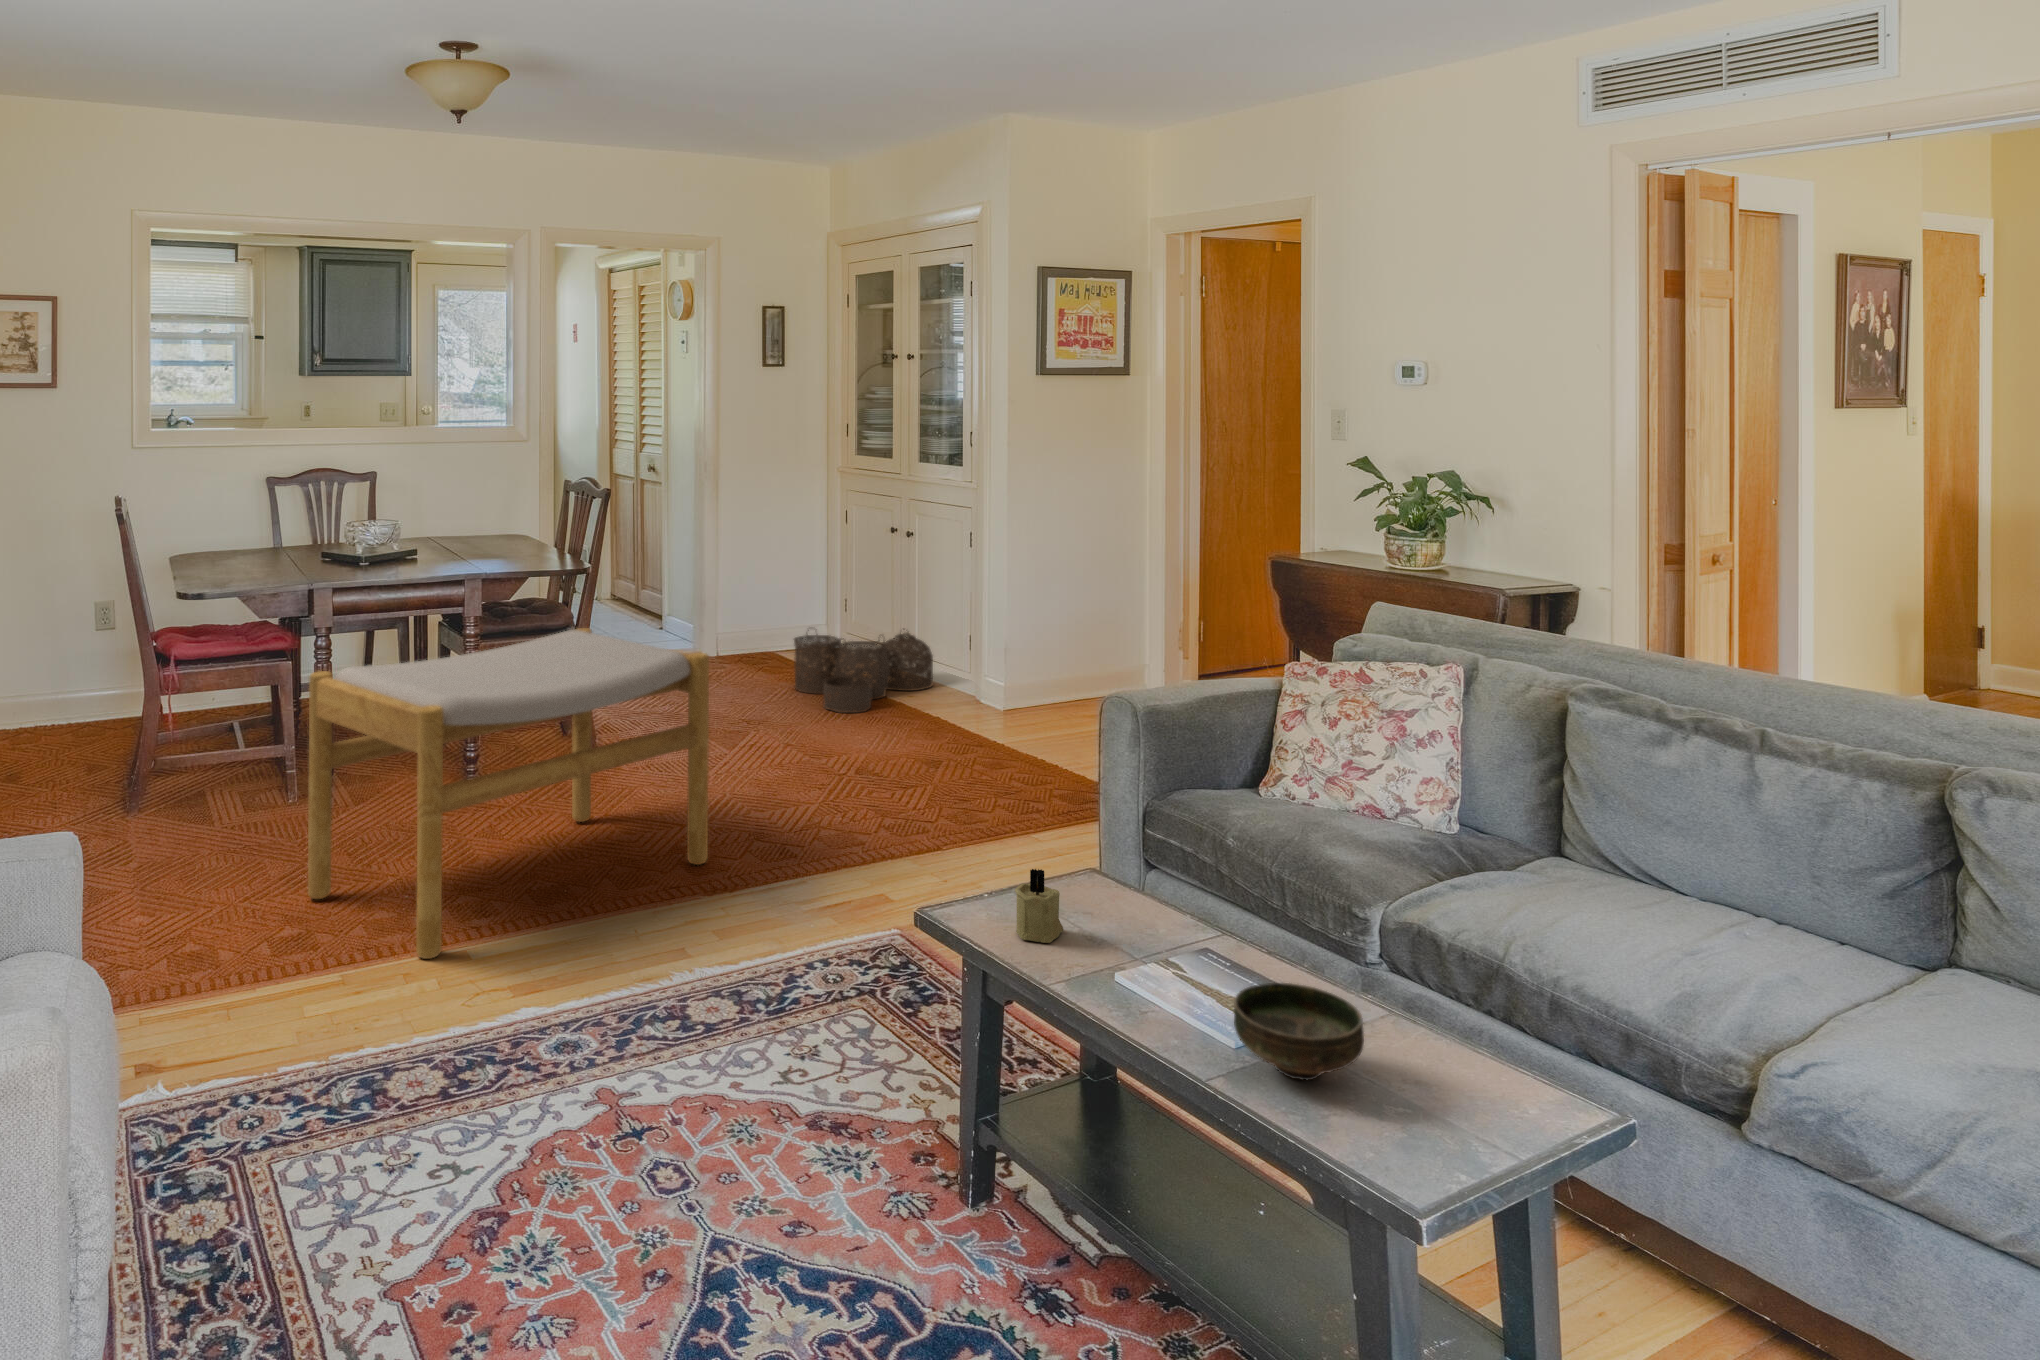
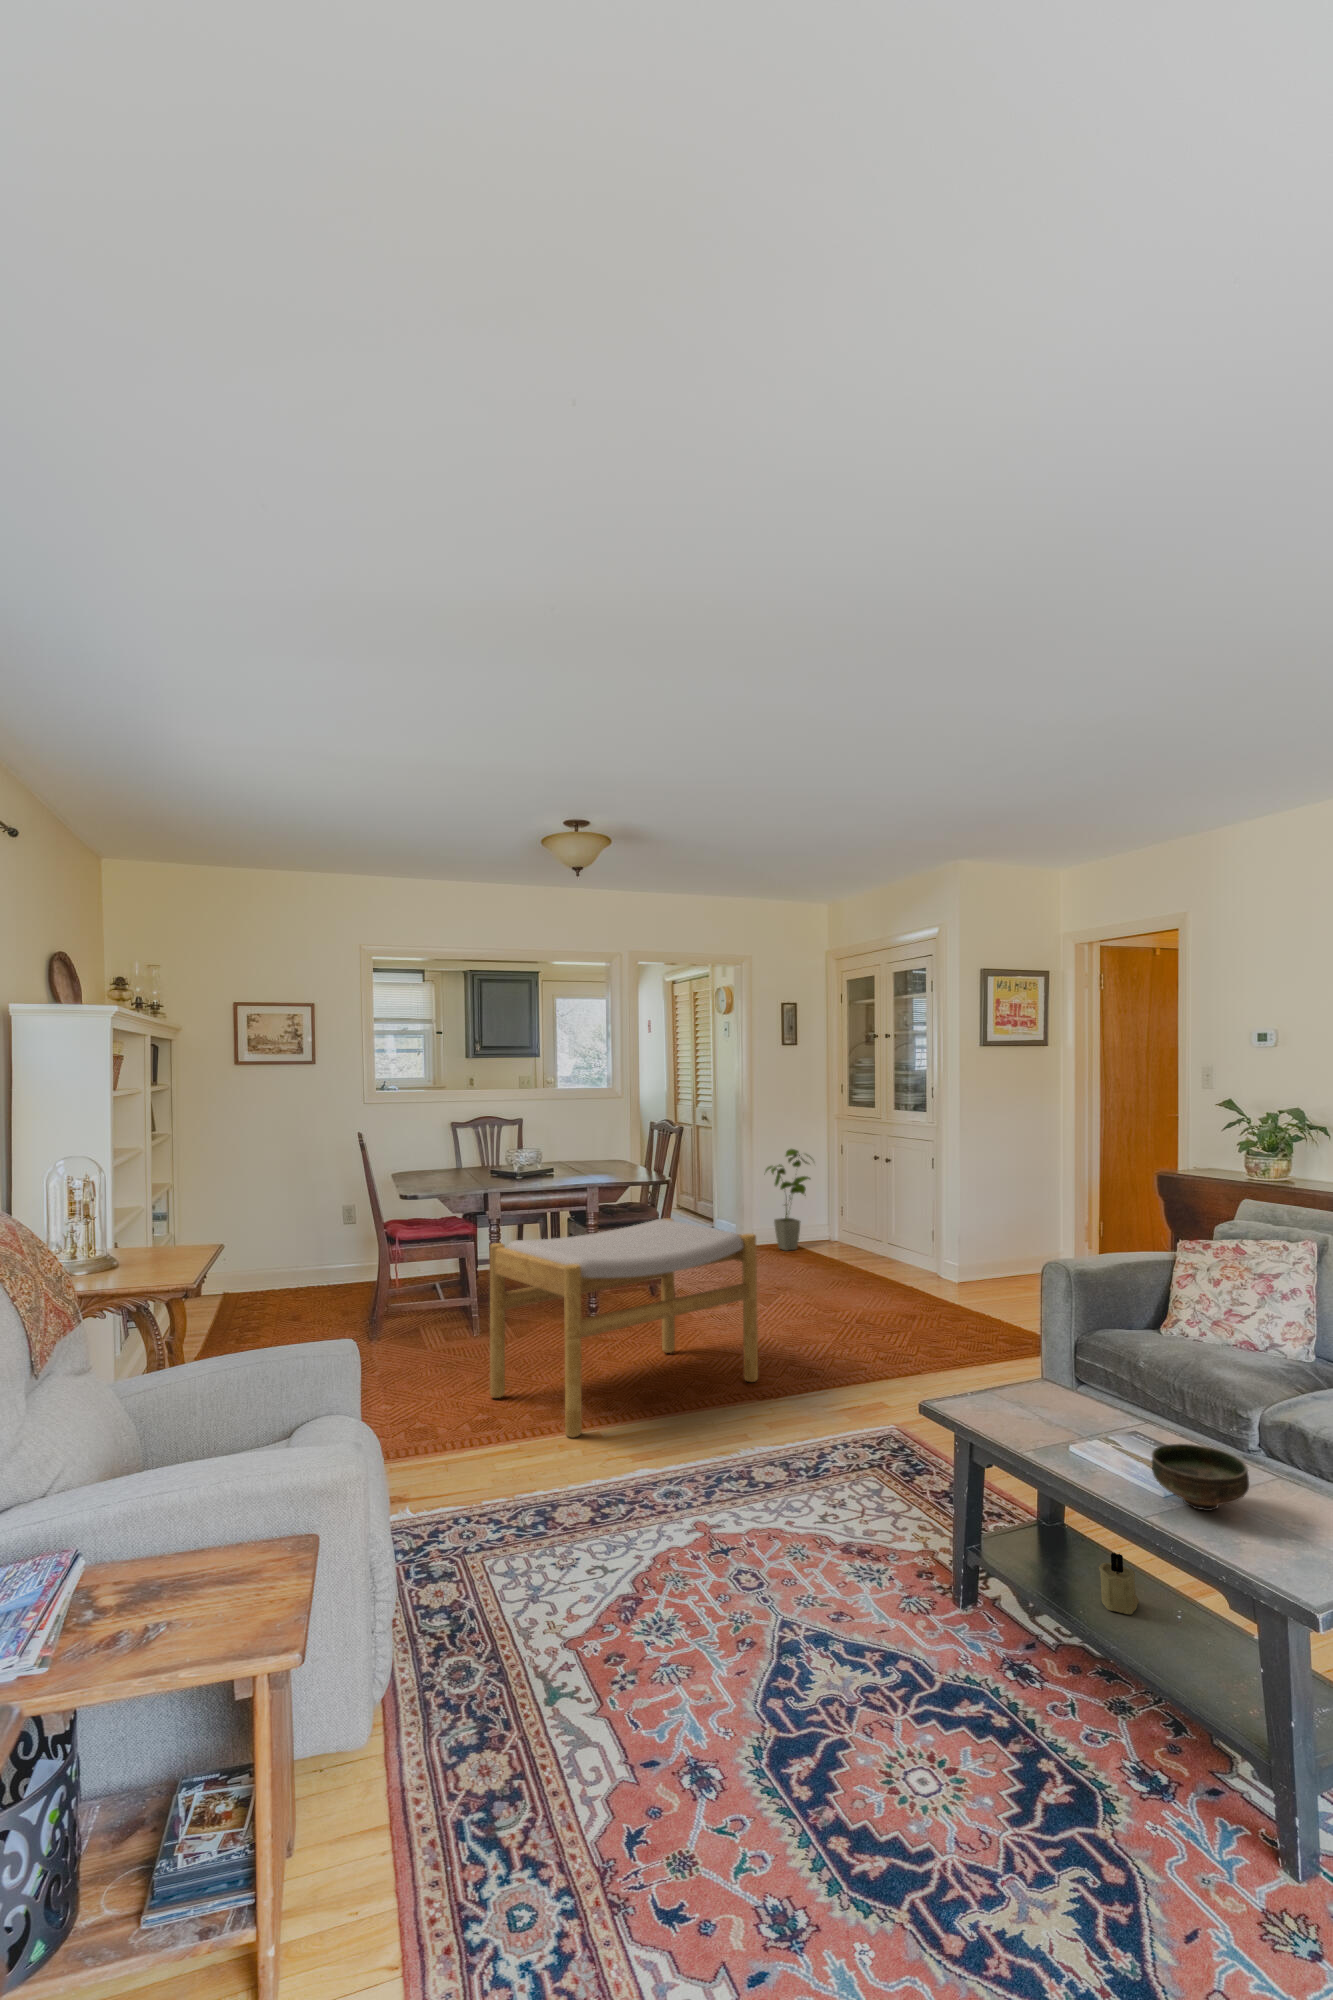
house plant: none [735,518,807,662] -> present [766,1149,811,1251]
woven basket: present [794,630,933,713] -> none [808,1225,910,1285]
candle: present [1015,869,1063,943] -> present [1099,1553,1139,1614]

